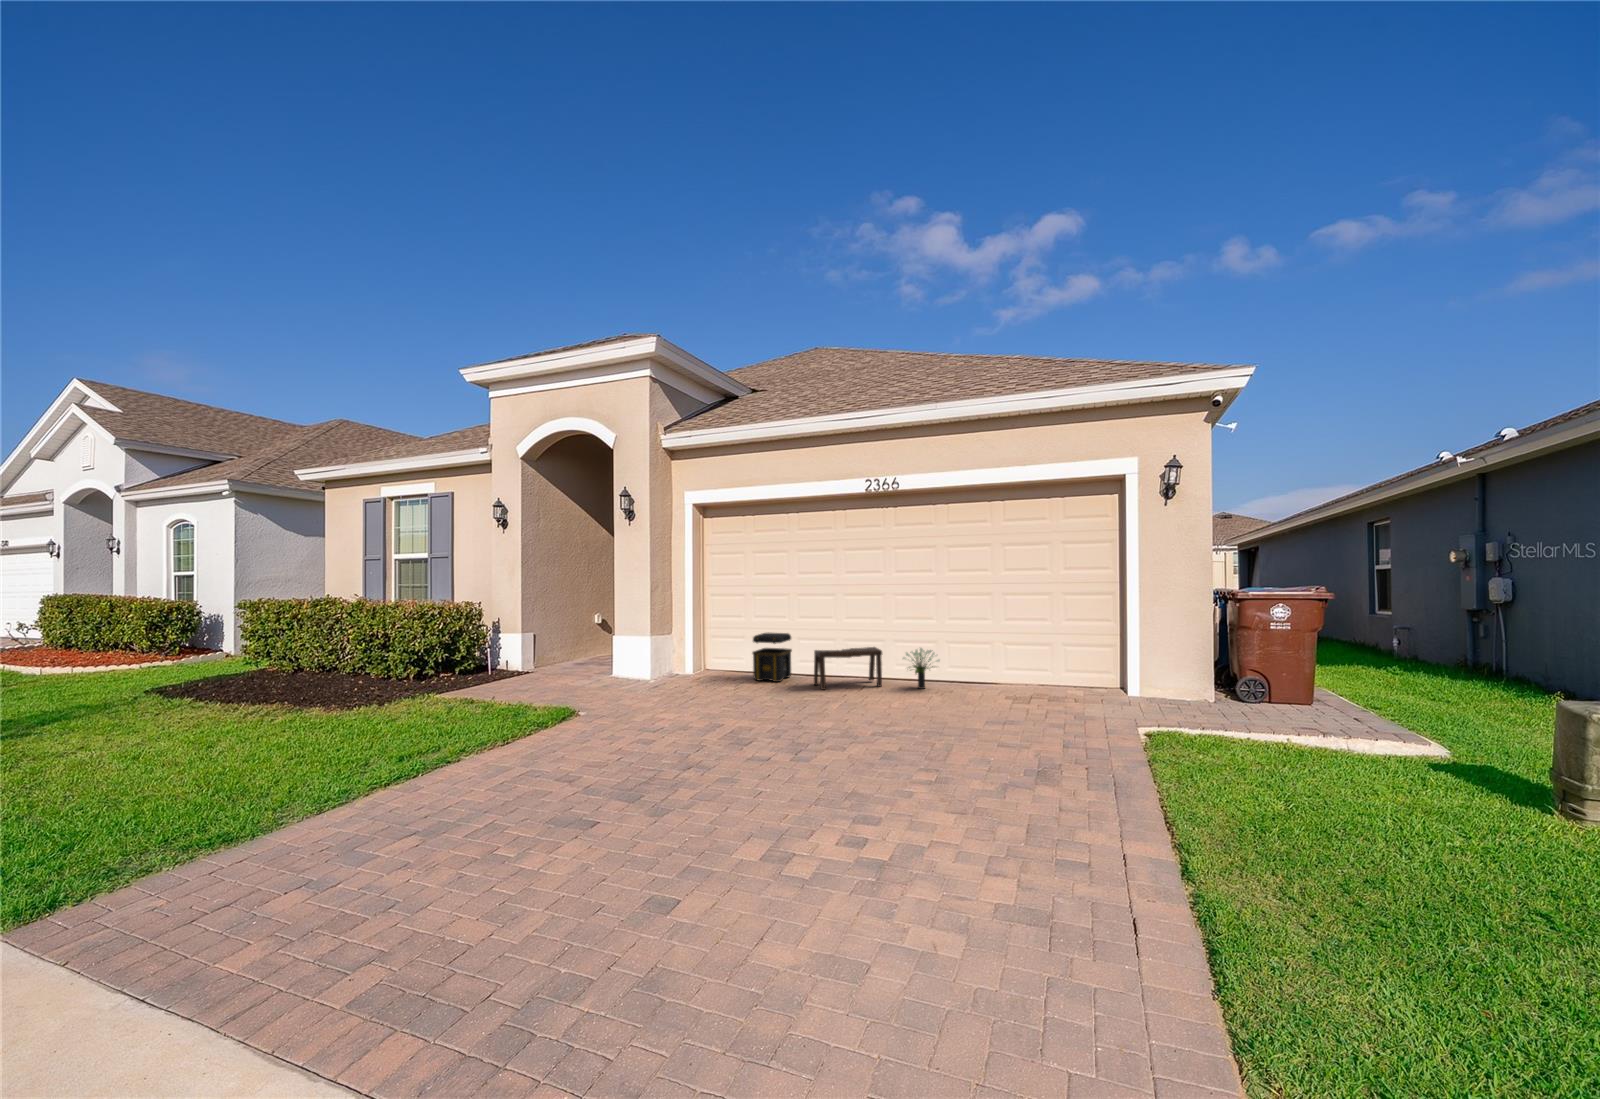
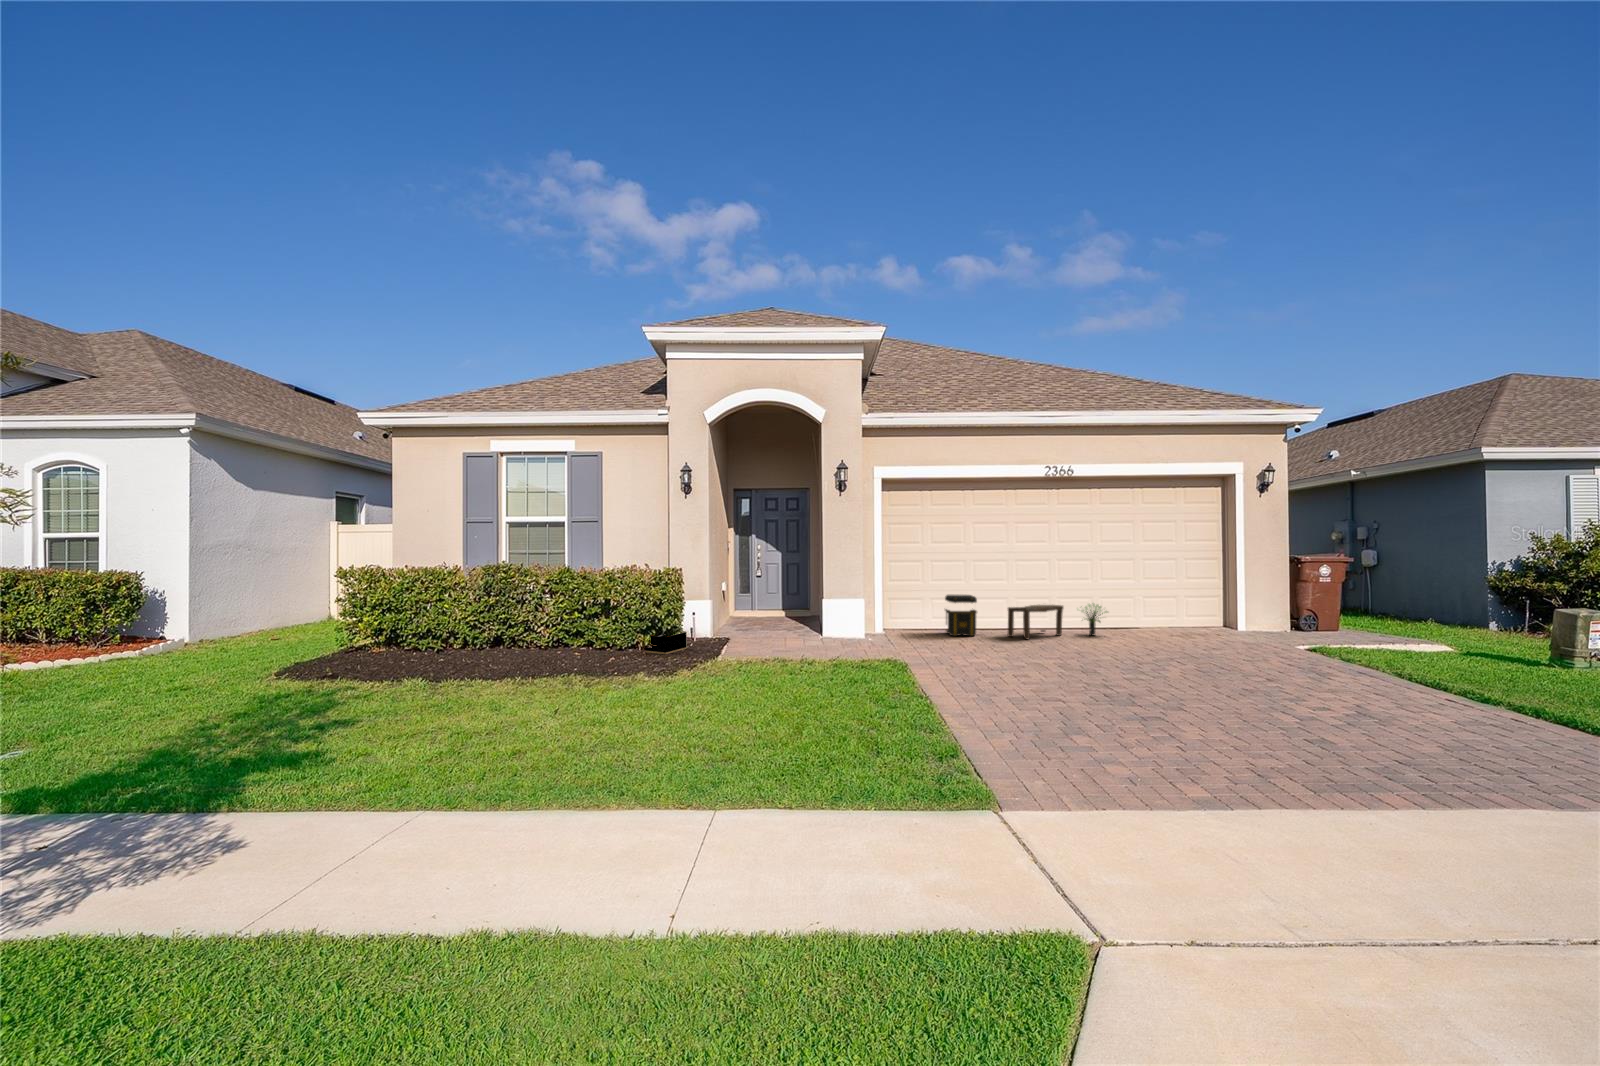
storage bin: none [428,662,477,686] -> present [646,631,687,654]

